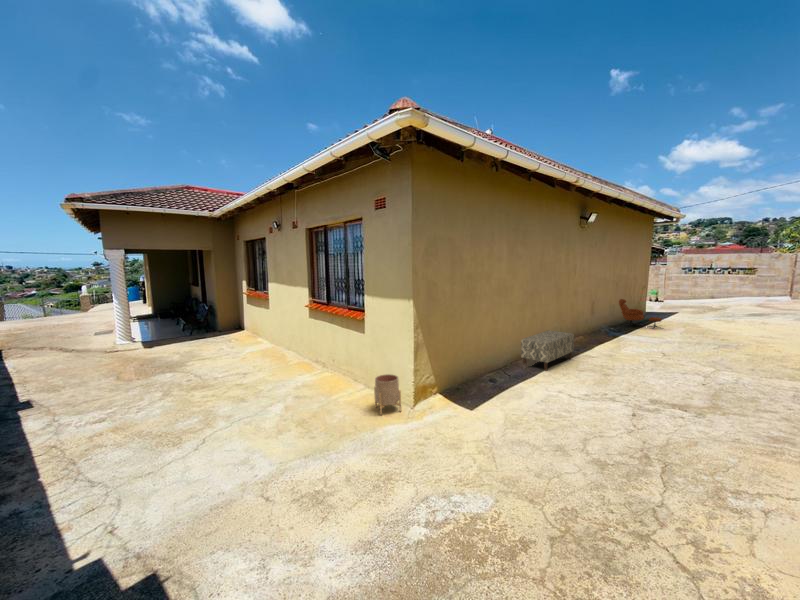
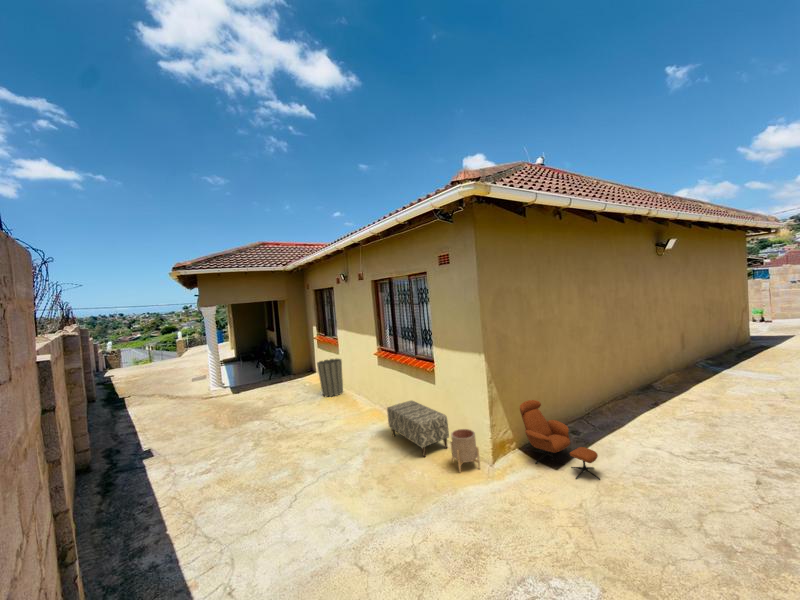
lounge chair: present [619,299,662,328] -> present [520,400,600,480]
trash can: none [242,313,271,352] -> present [317,359,343,397]
bench: present [521,331,574,371] -> present [387,401,449,457]

